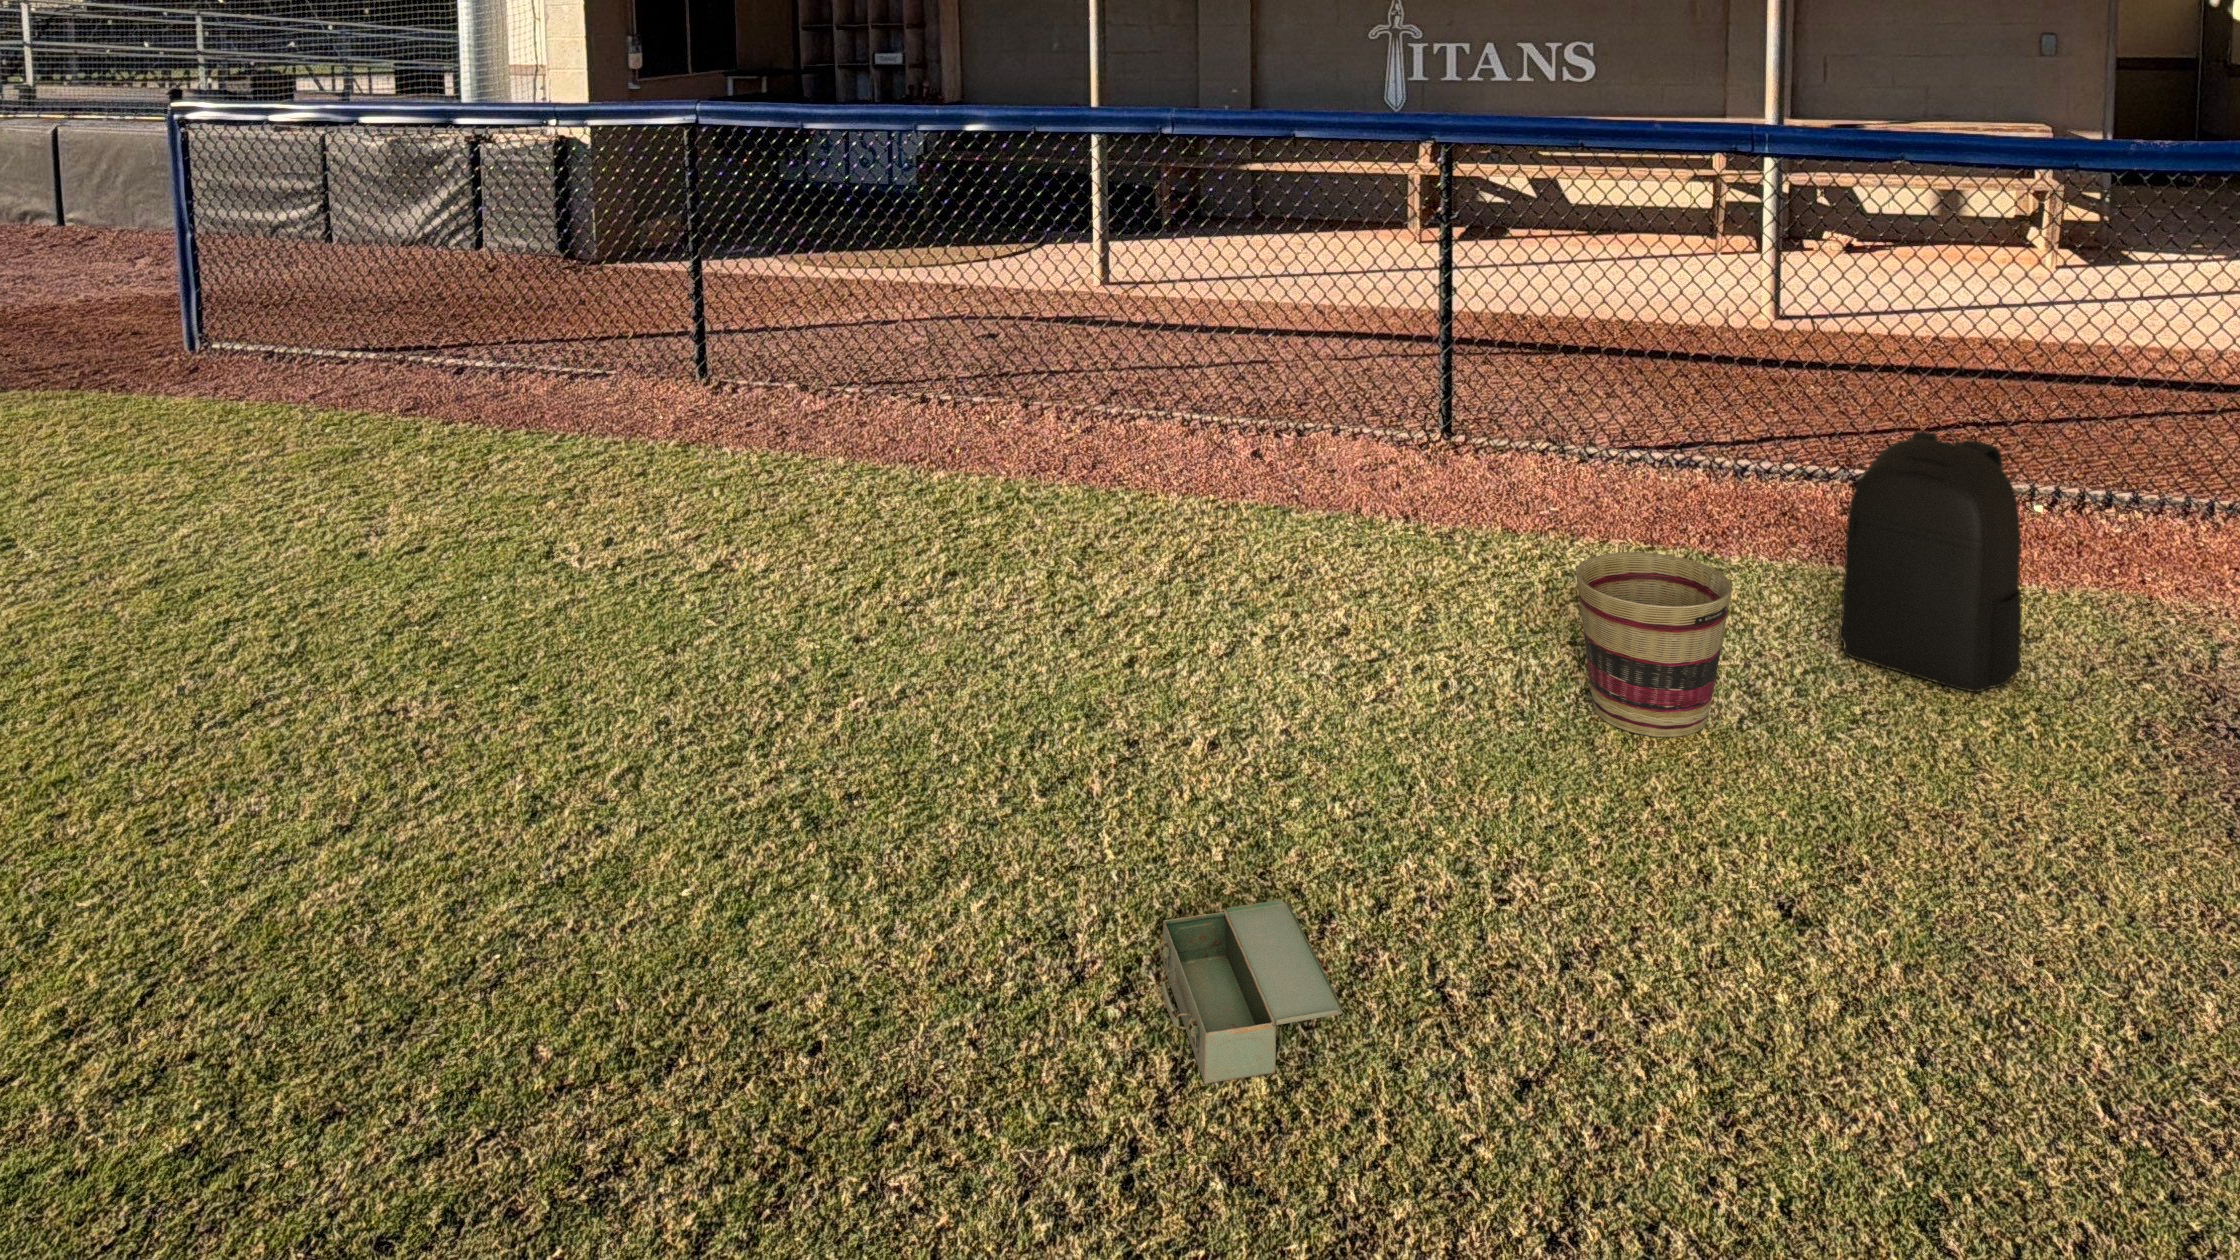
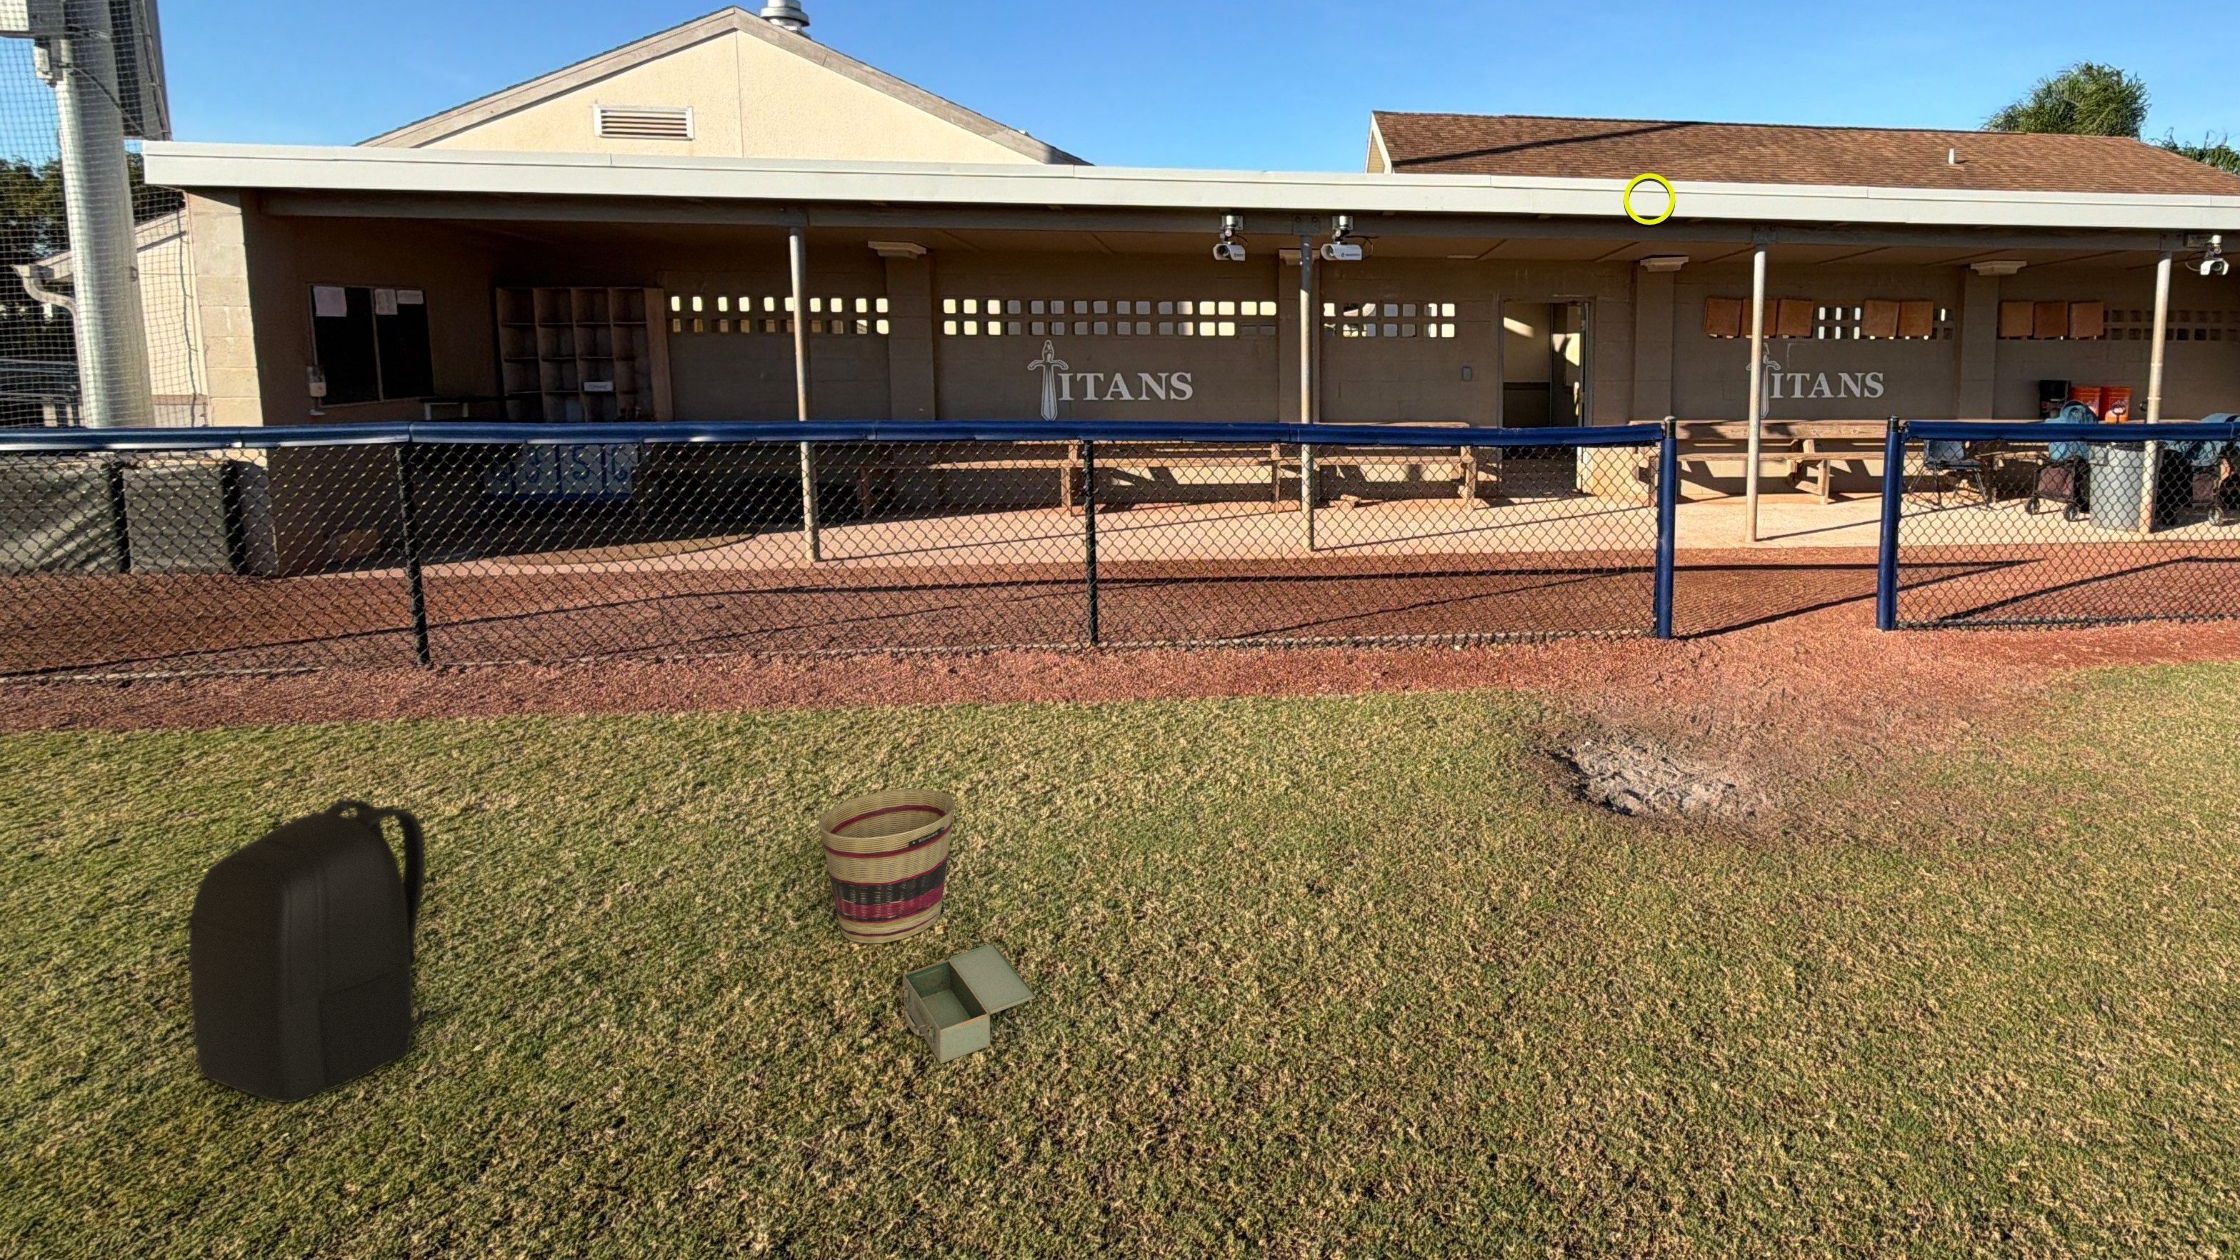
backpack: present [1839,432,2022,692] -> present [184,799,463,1103]
basket: present [1576,552,1732,737] -> present [819,789,955,944]

